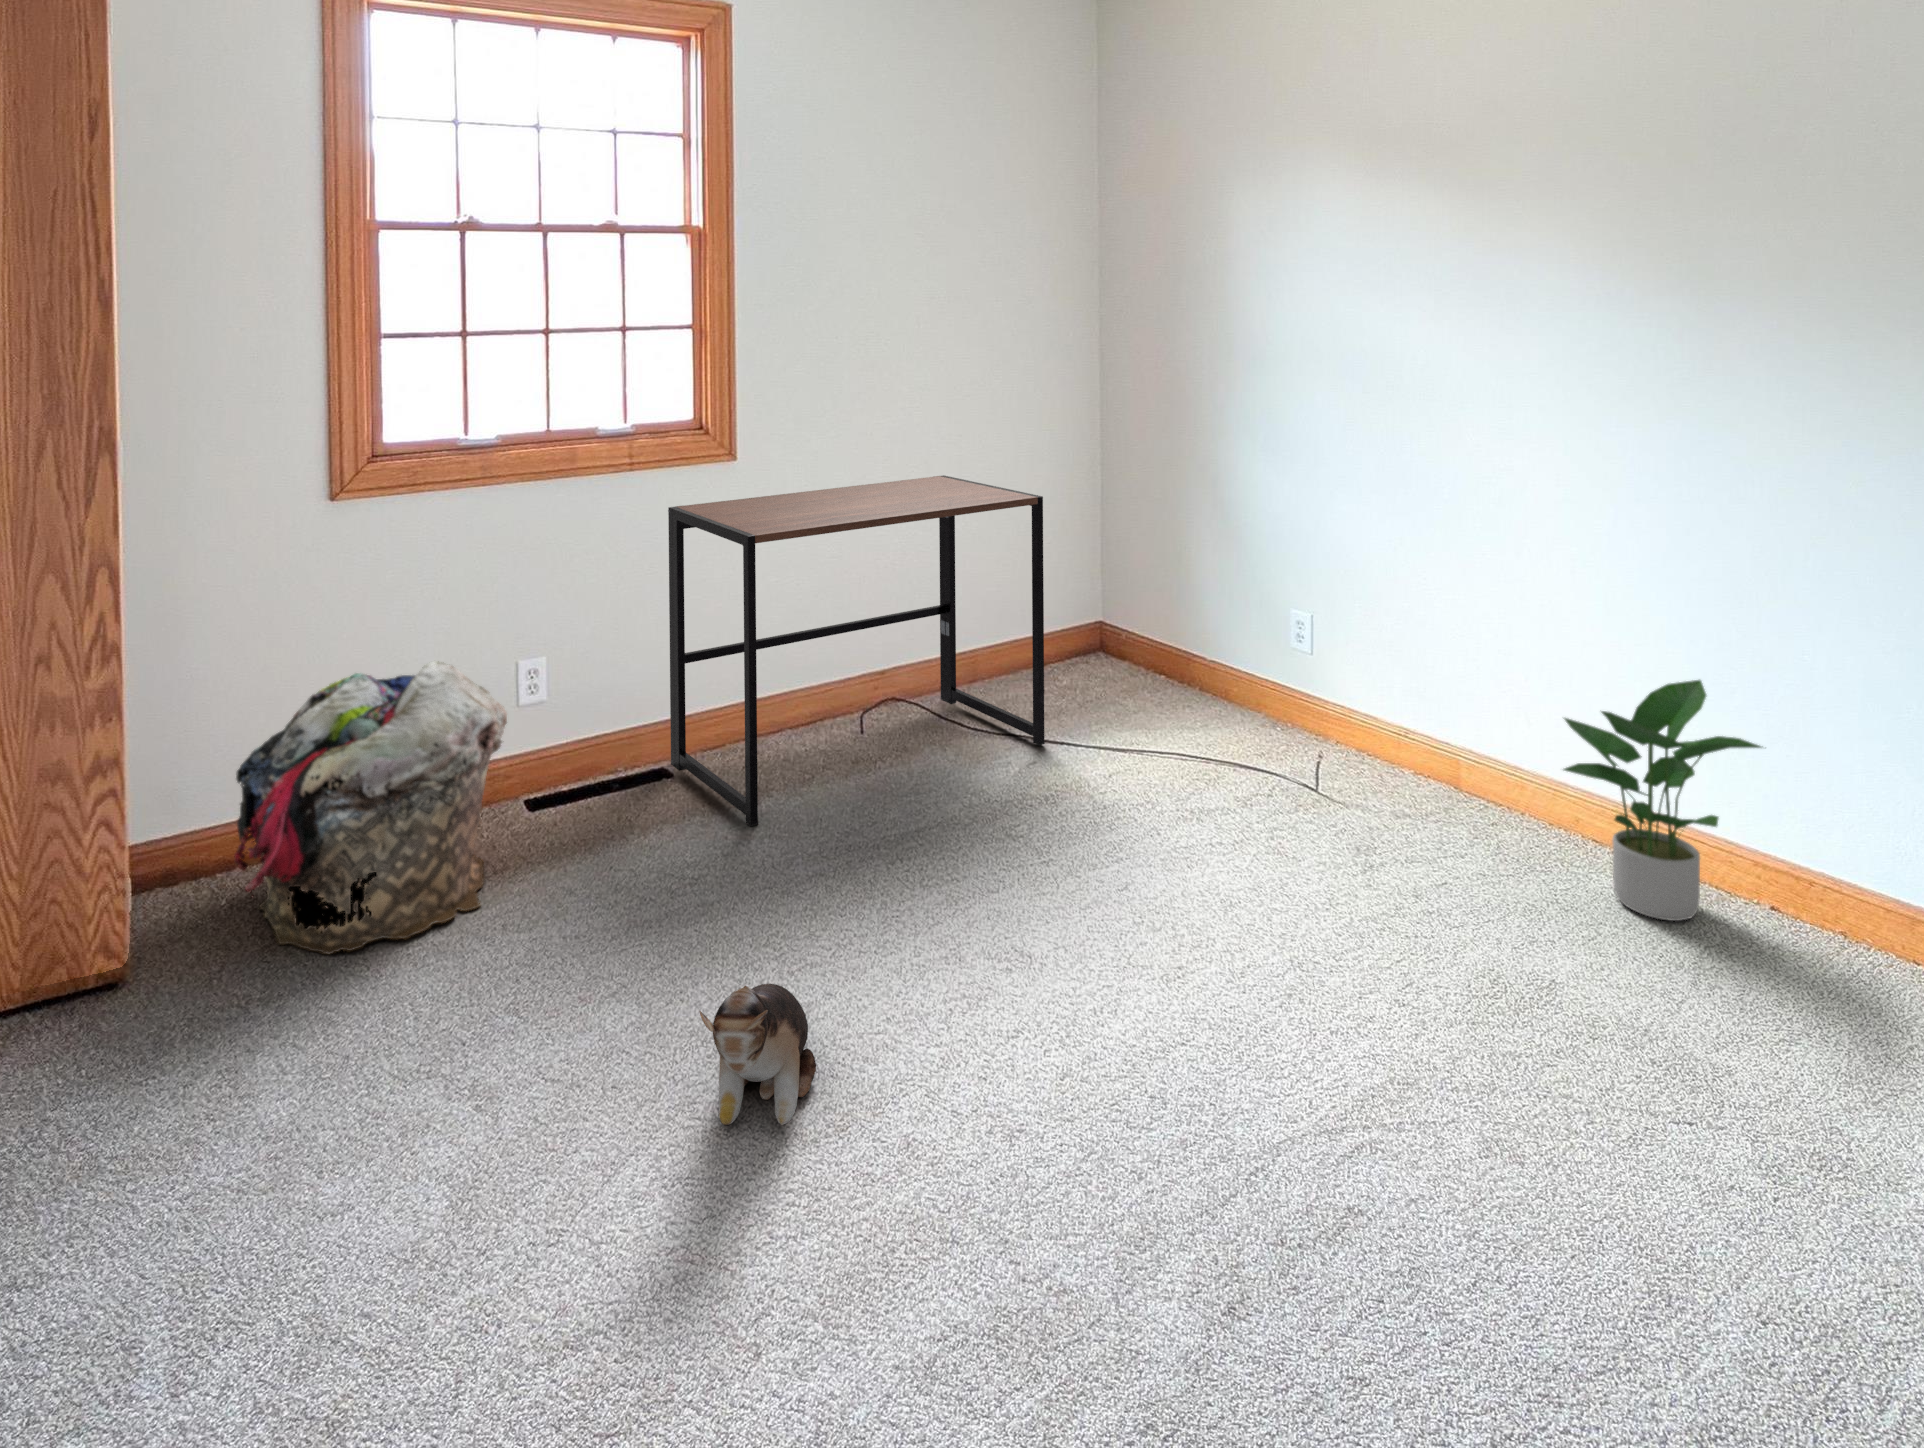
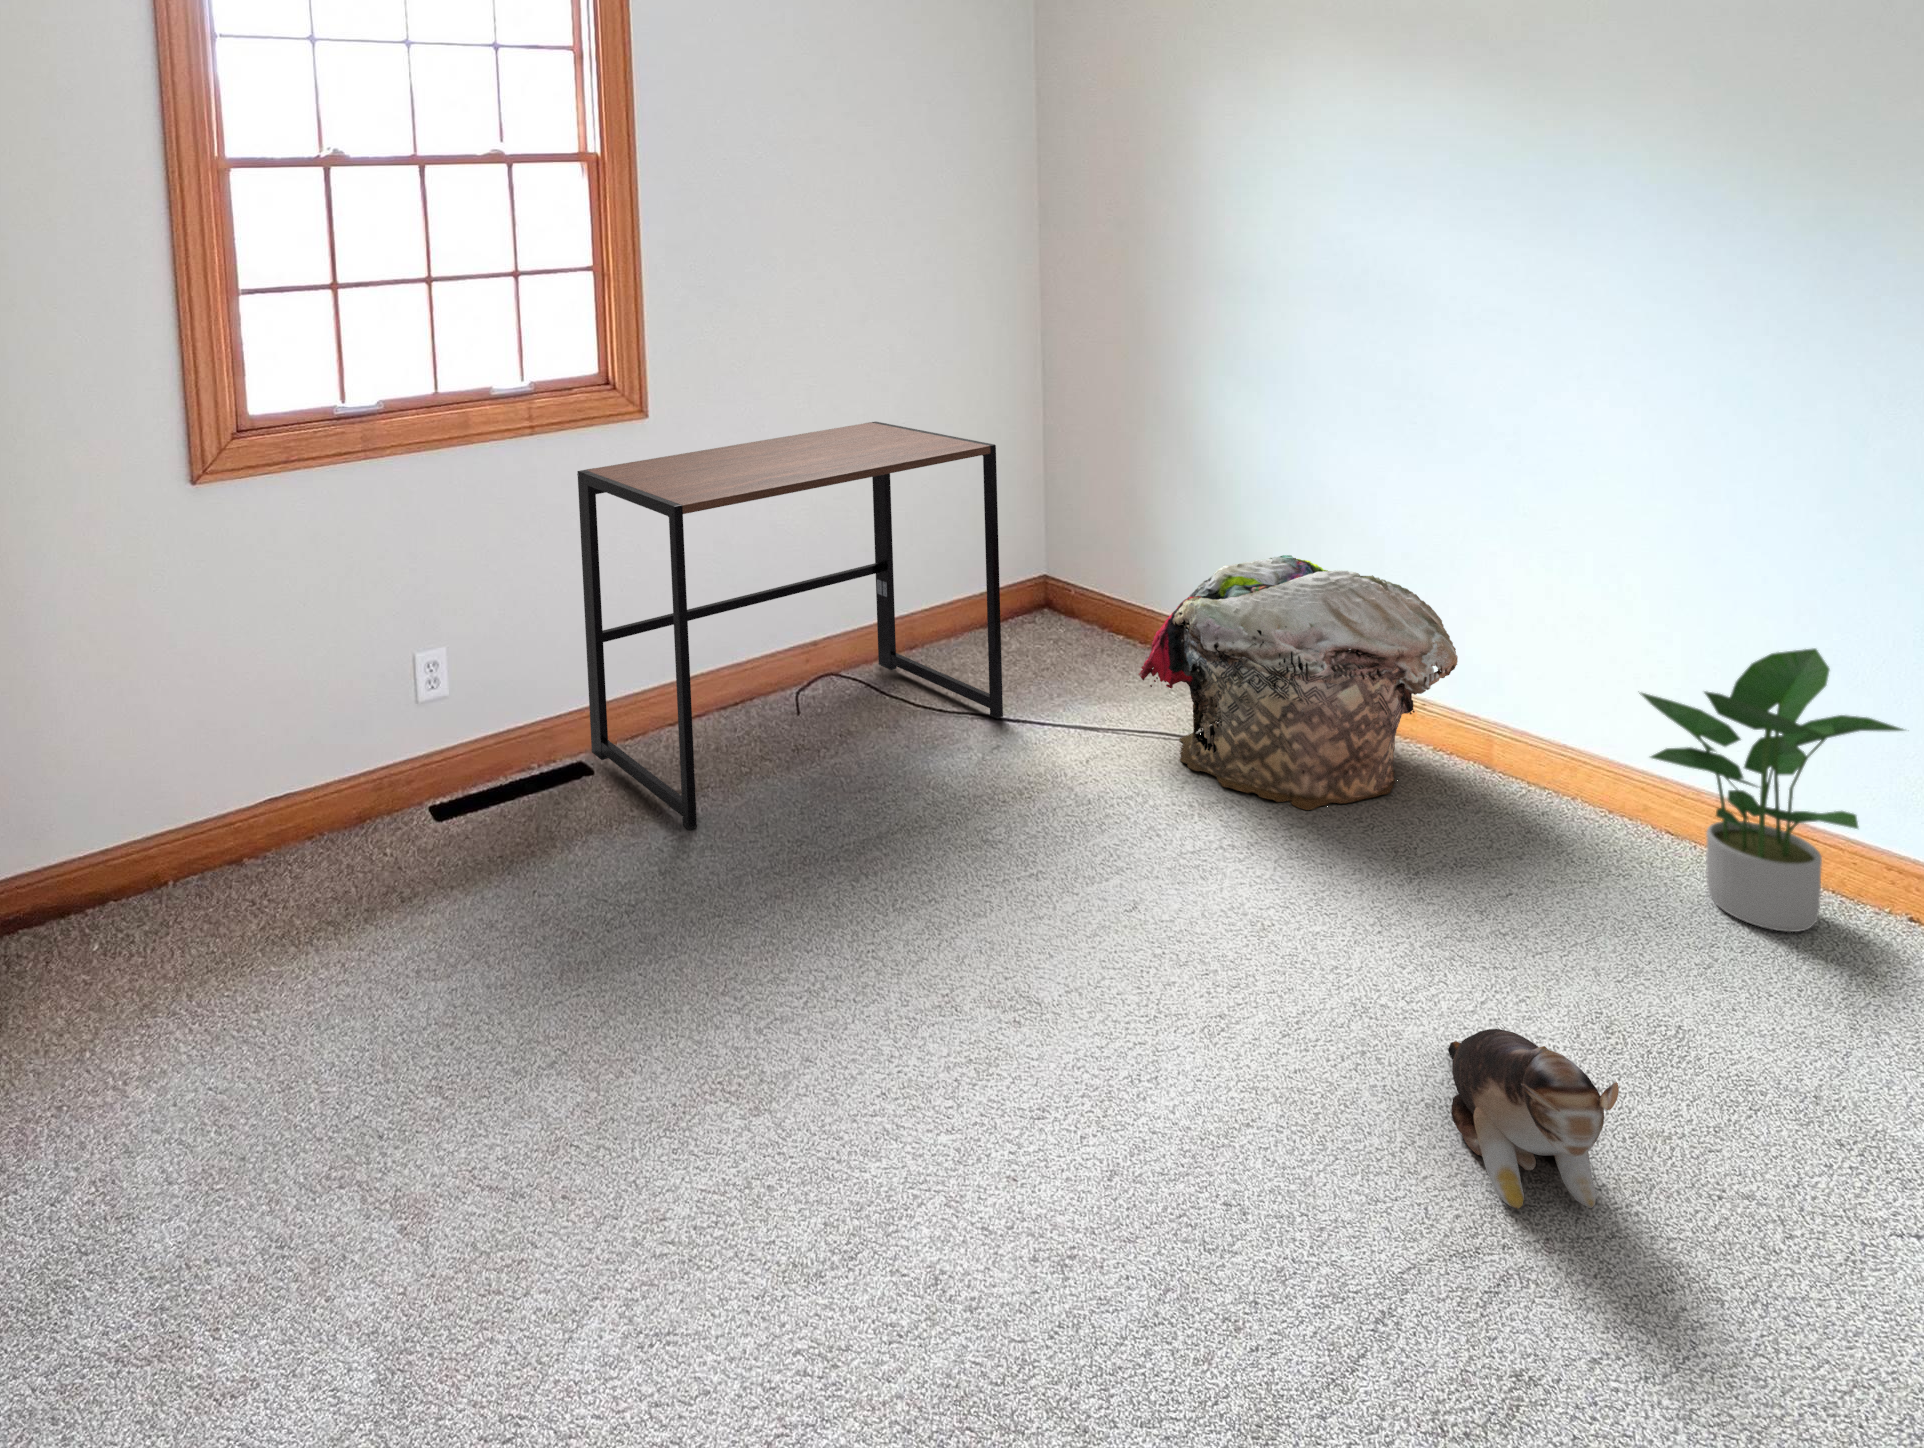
laundry basket: present [234,661,507,954] -> present [1139,555,1458,810]
plush toy: present [700,984,816,1125] -> present [1448,1029,1619,1209]

